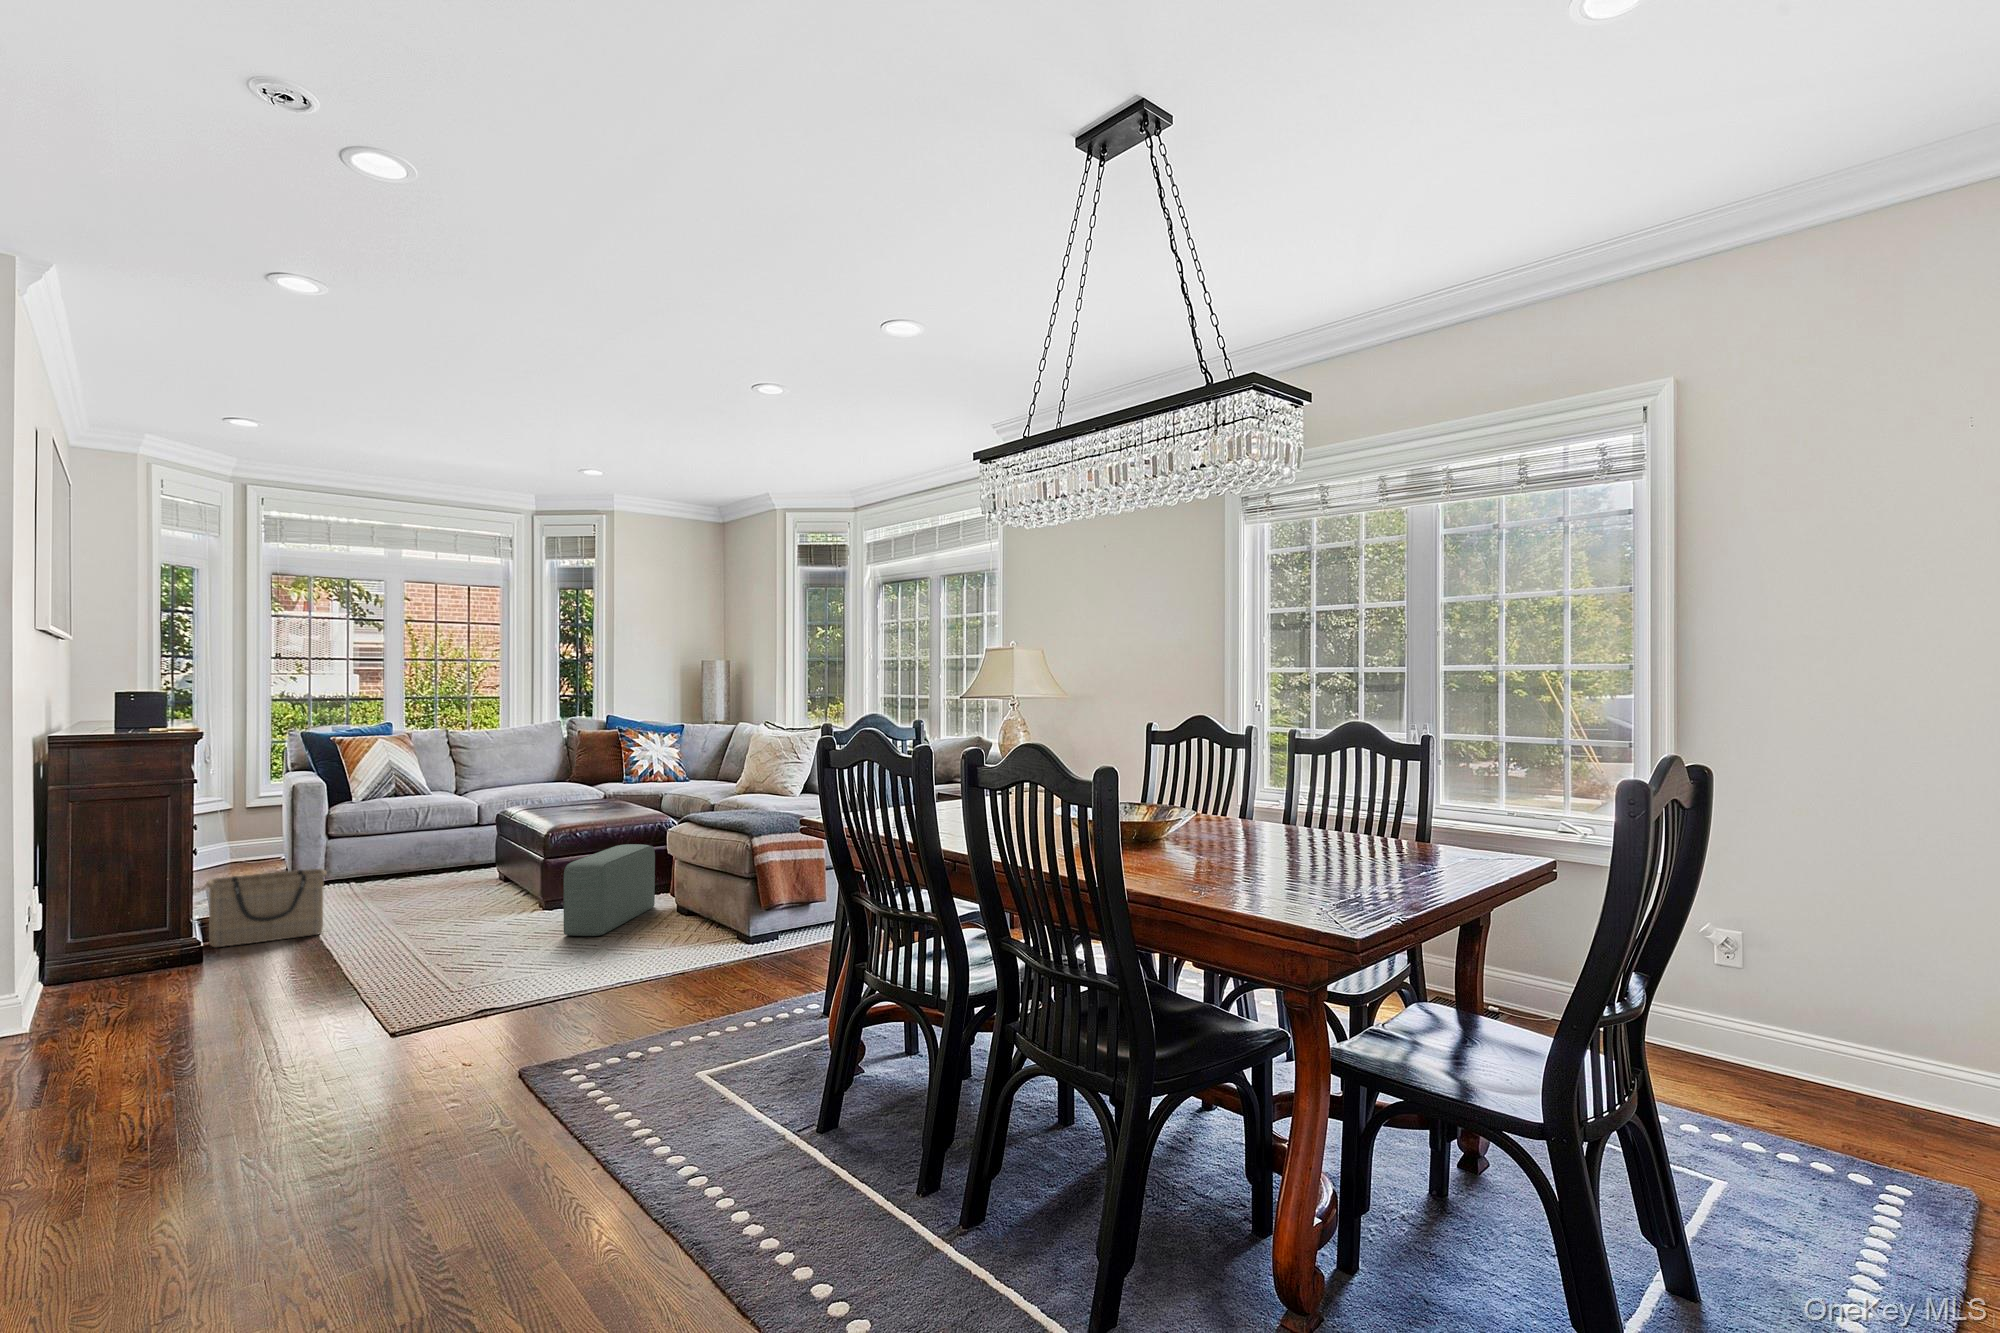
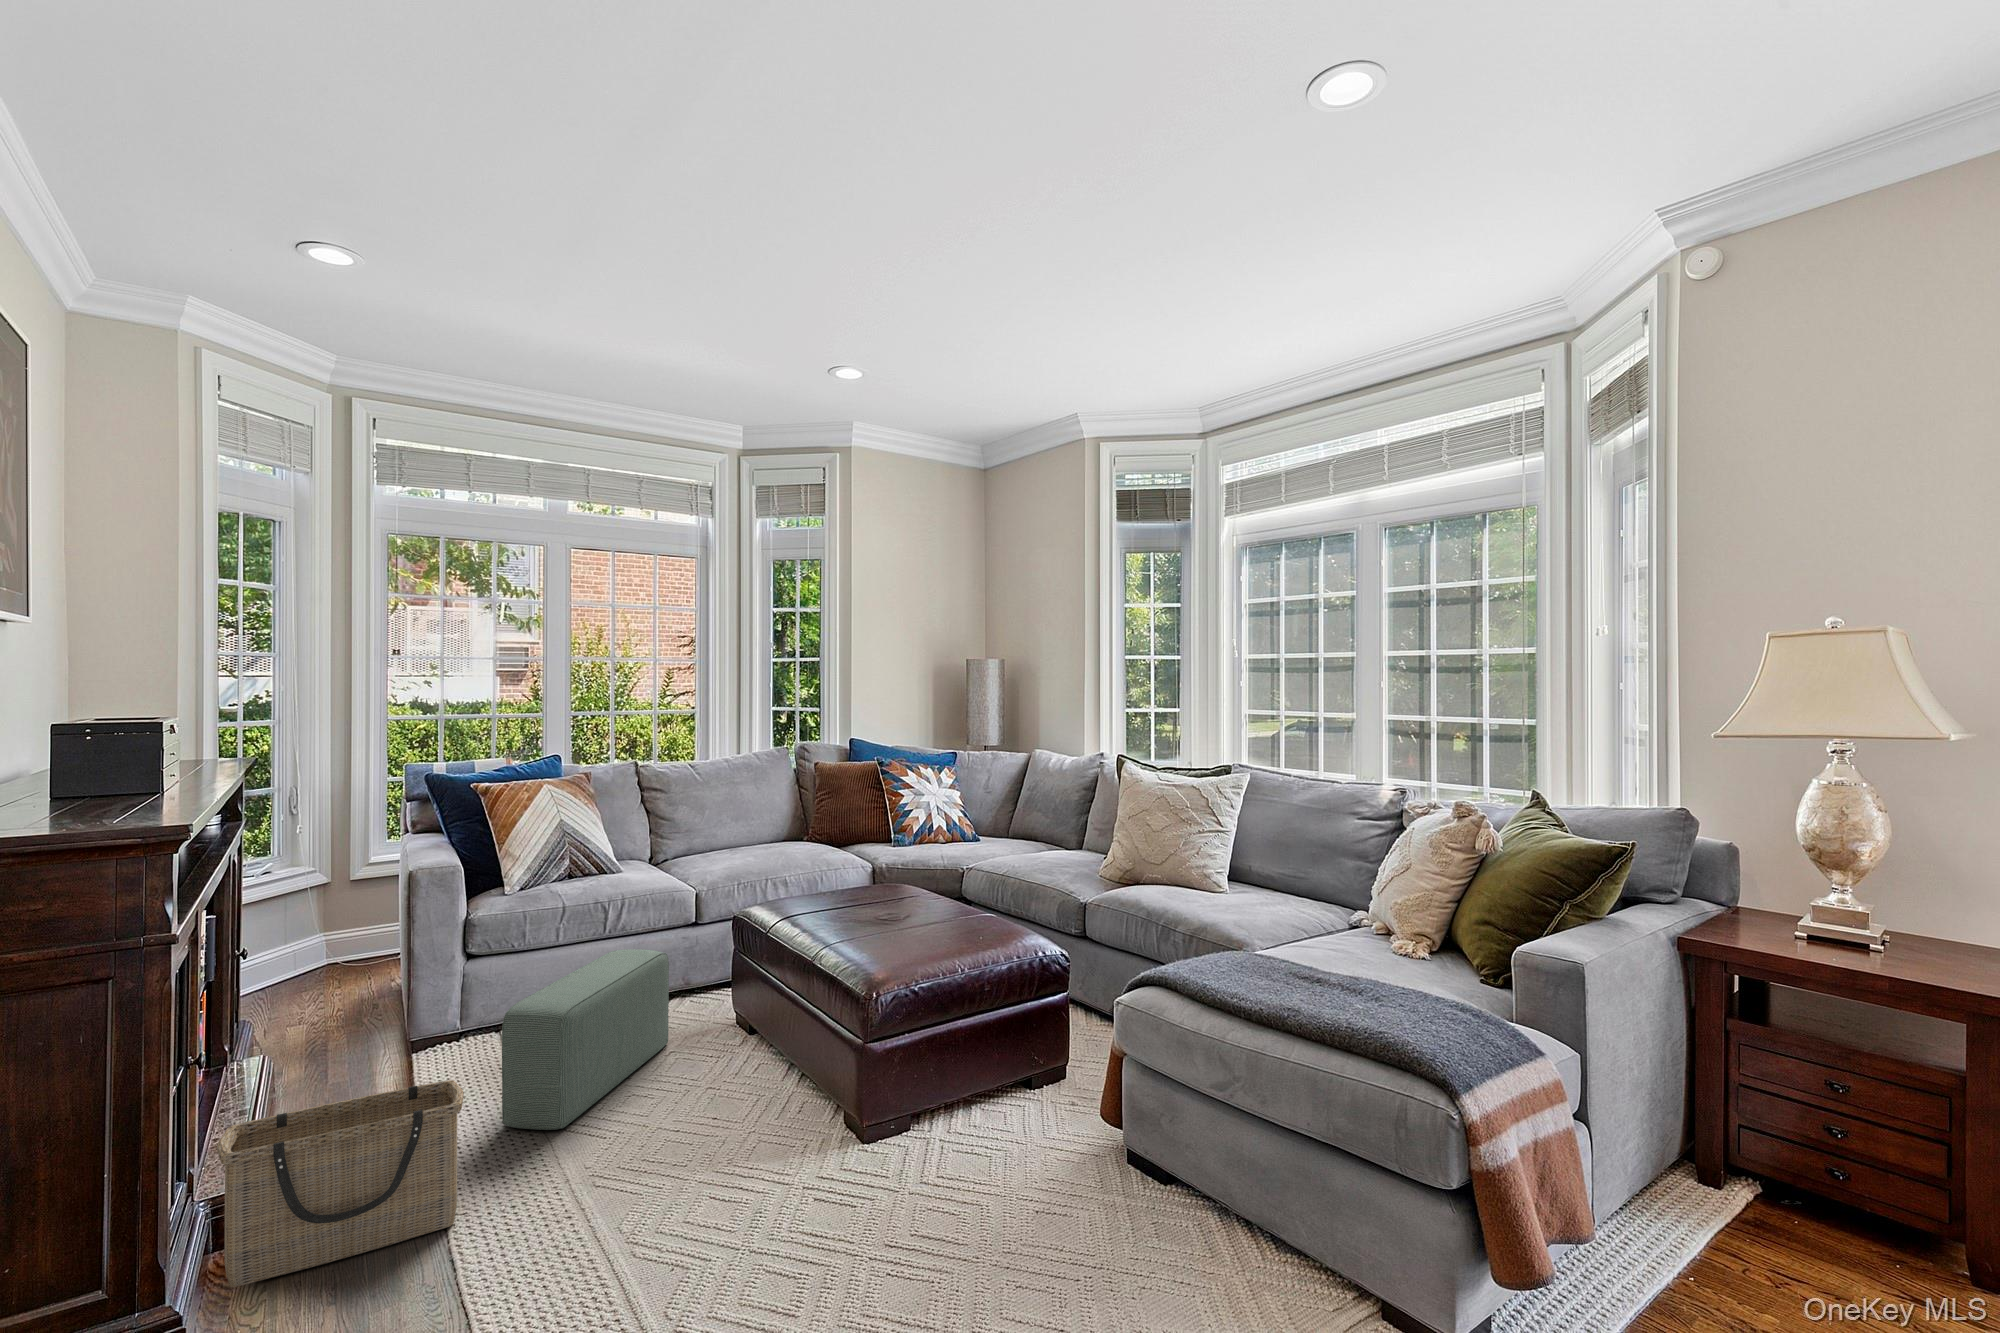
pouf: present [564,844,655,936] -> present [502,949,669,1130]

